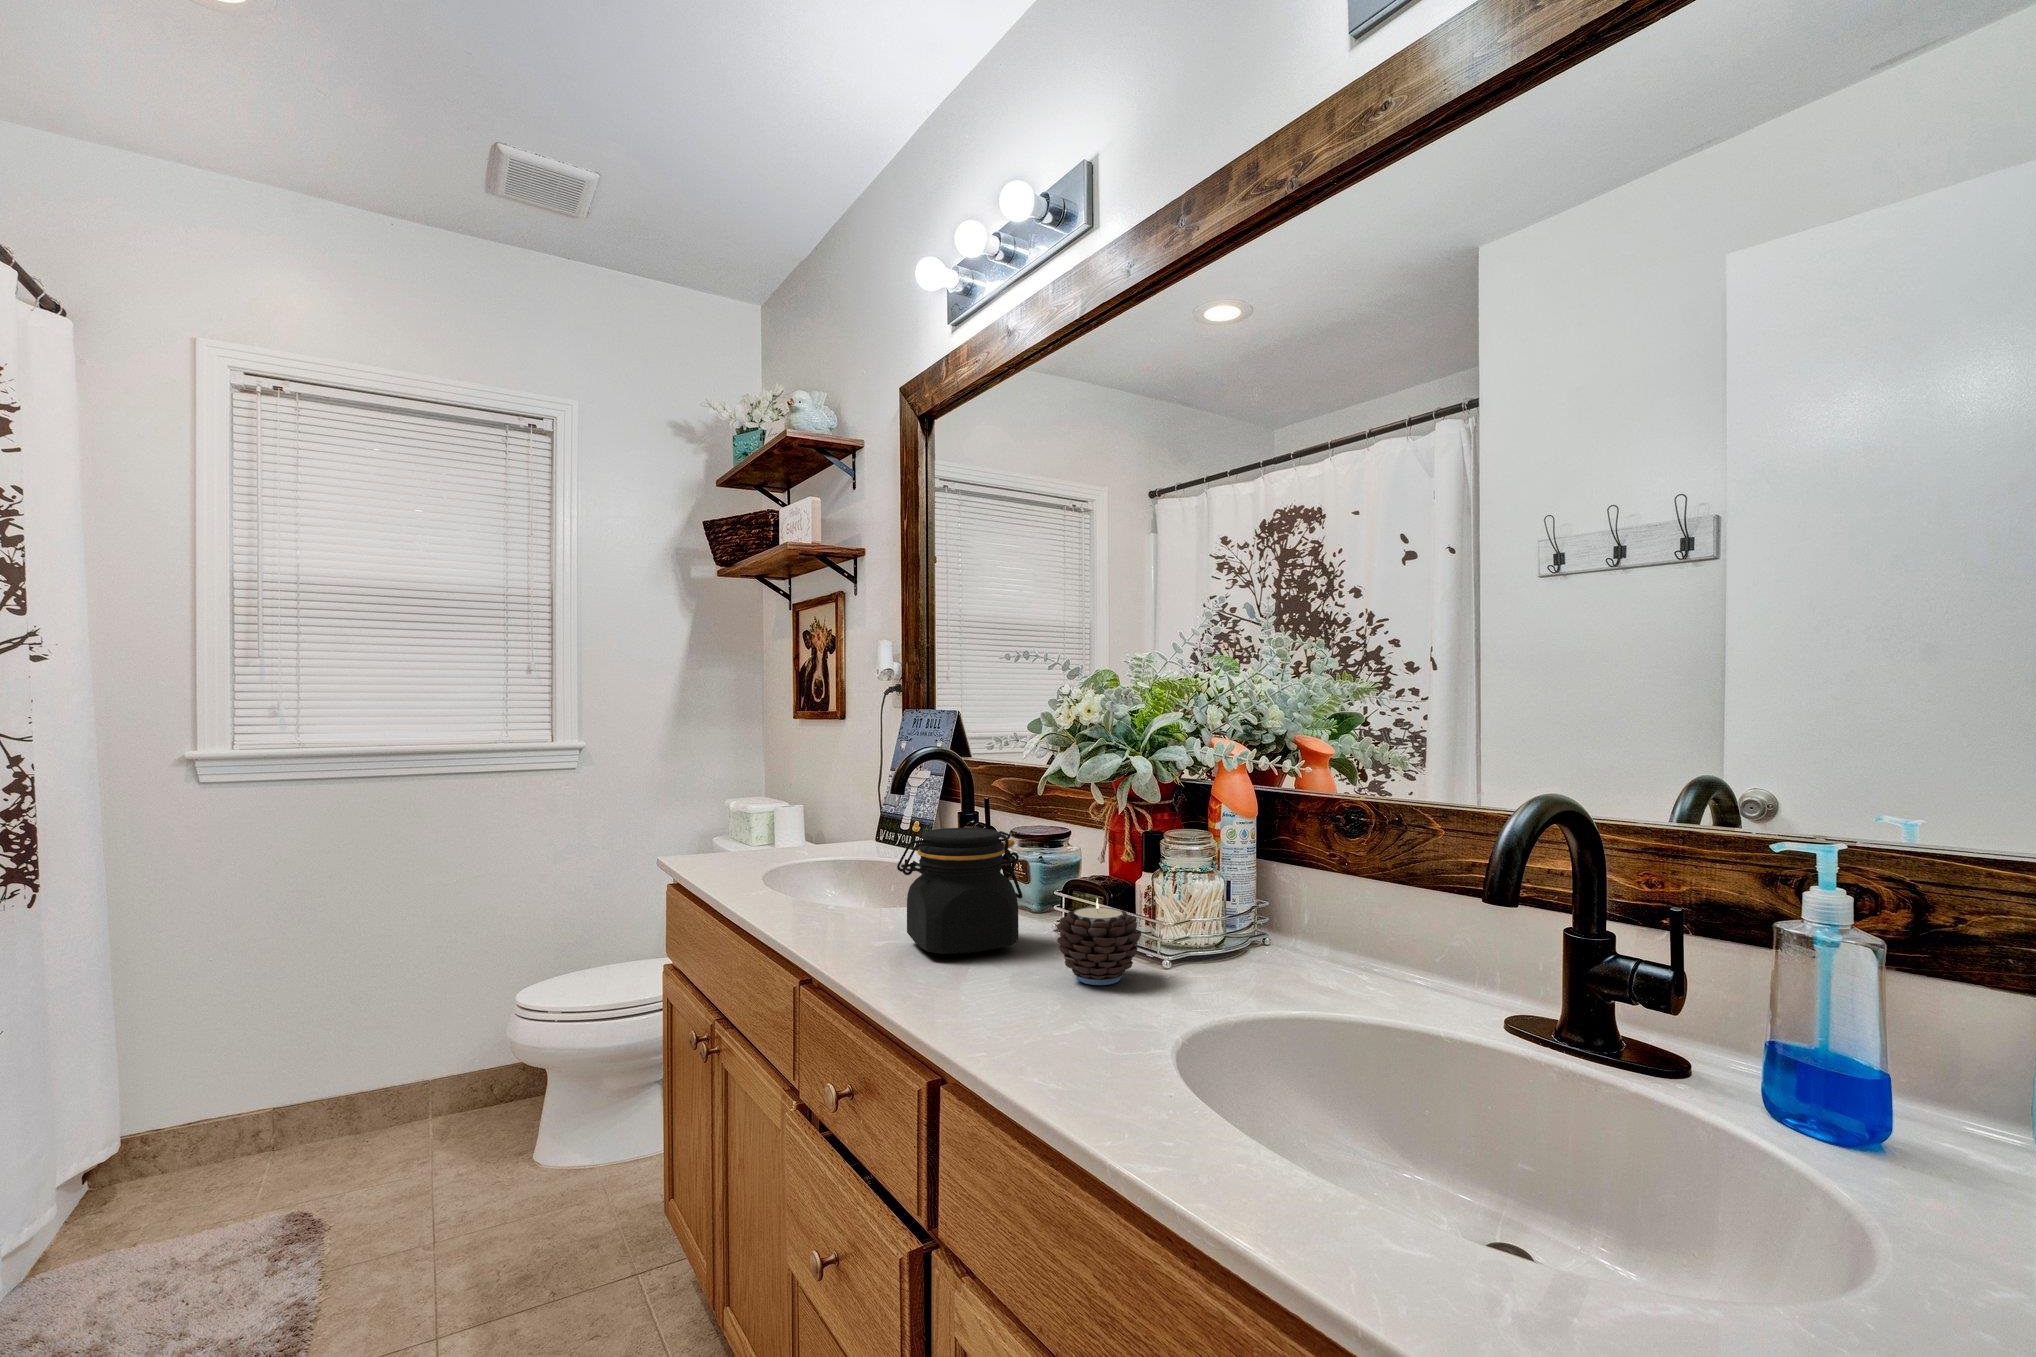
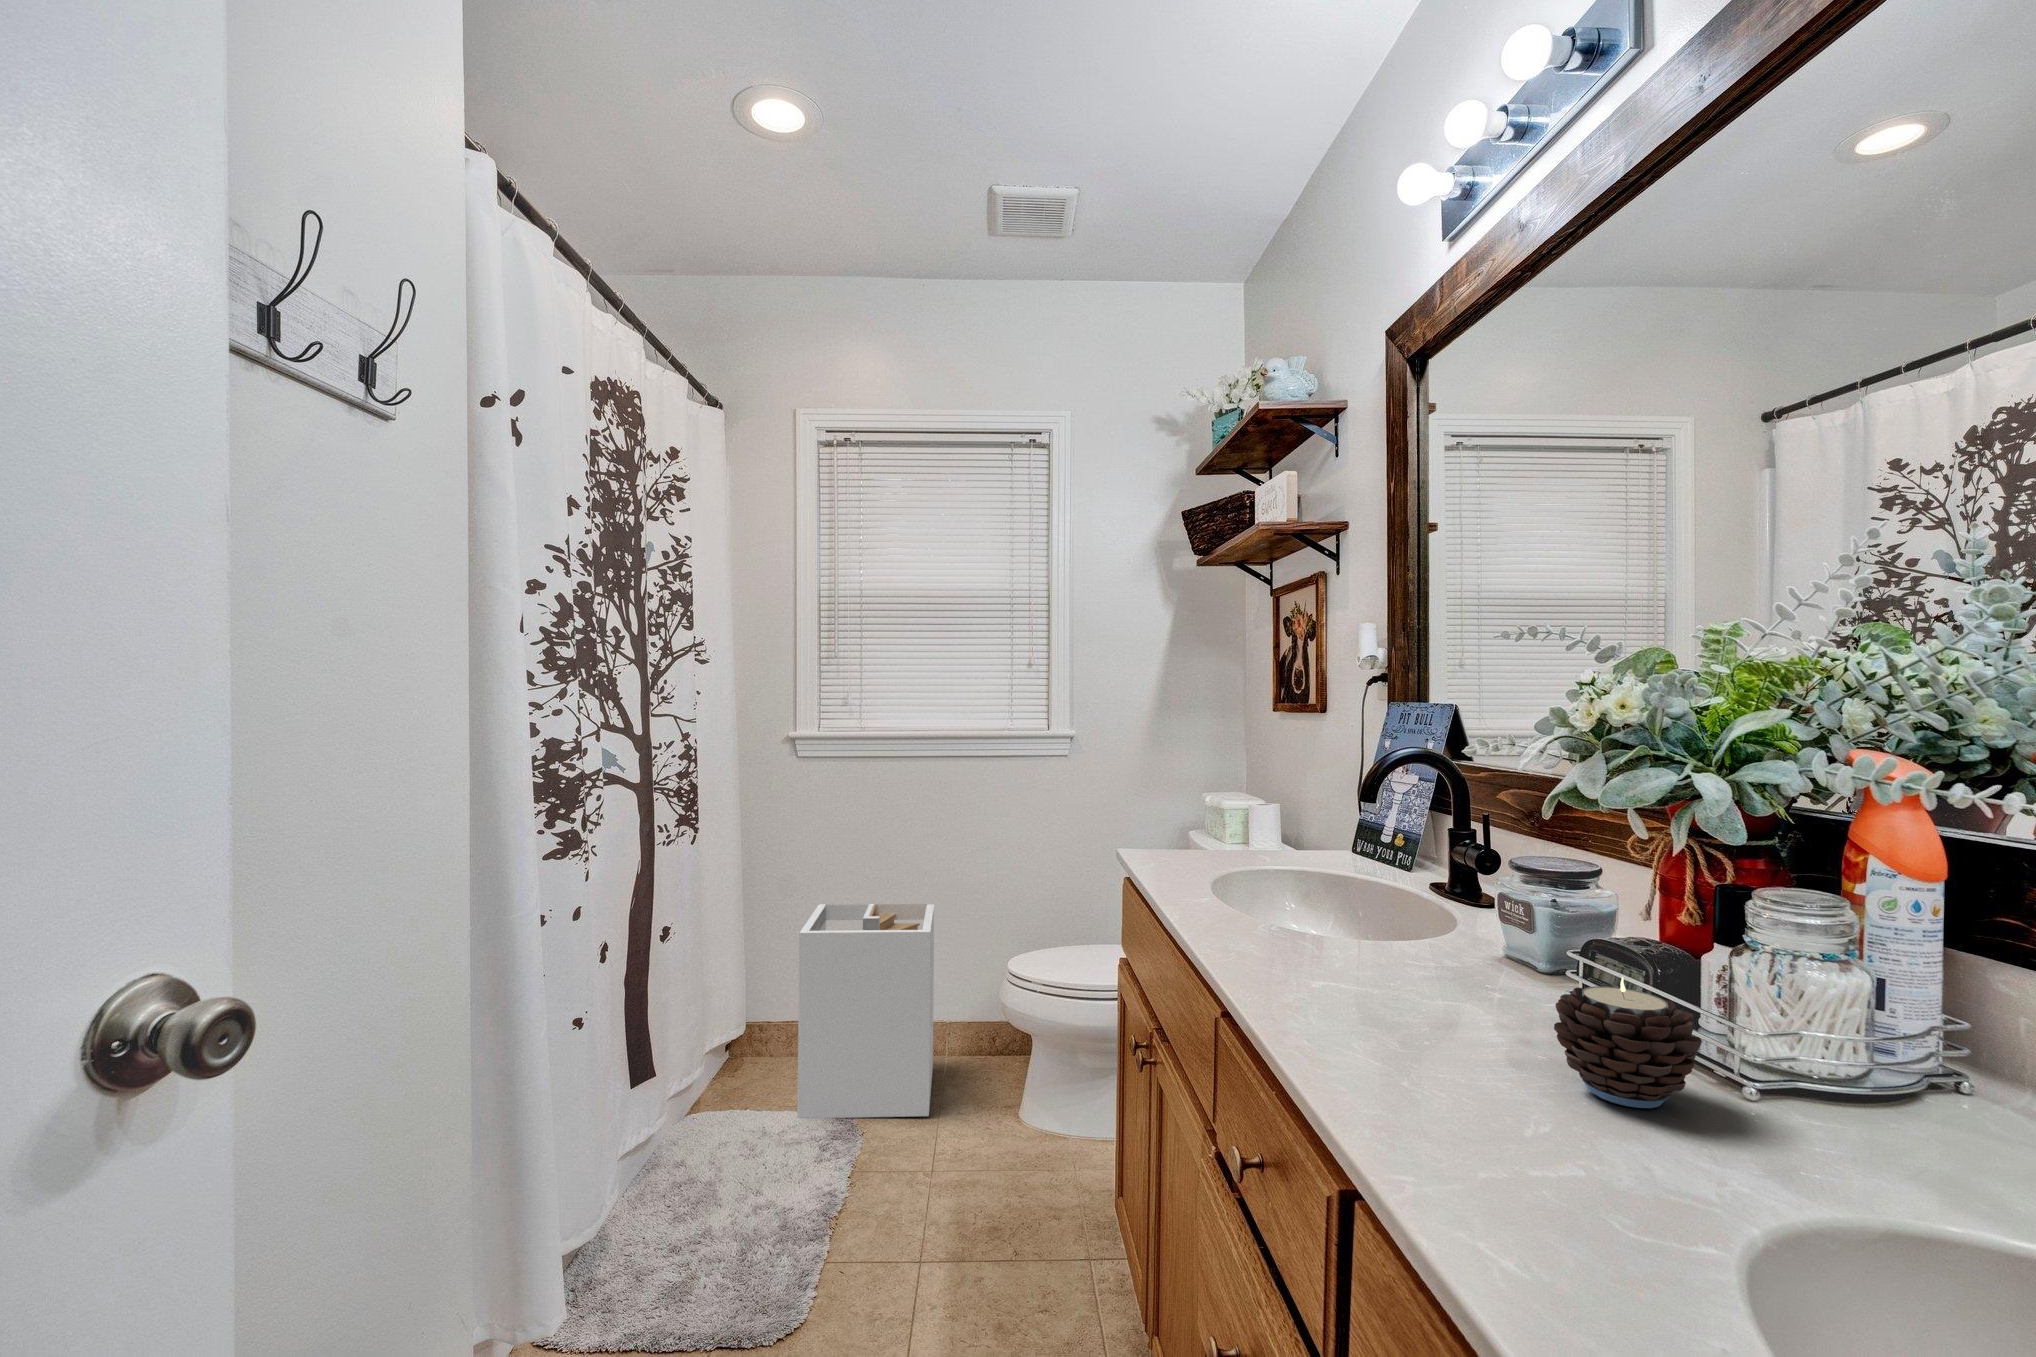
jar: present [897,828,1022,954] -> none [1335,850,1512,1017]
laundry hamper: none [205,951,407,1247] -> present [797,904,934,1118]

